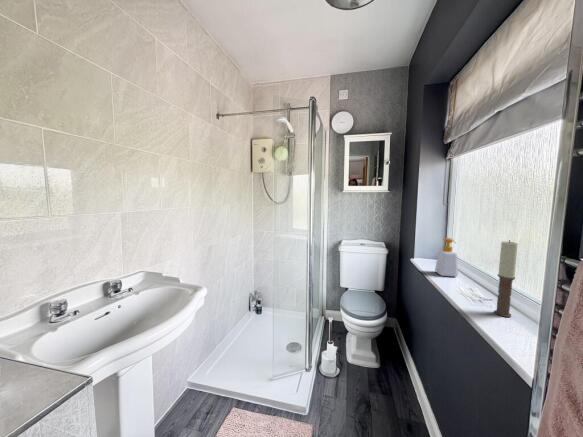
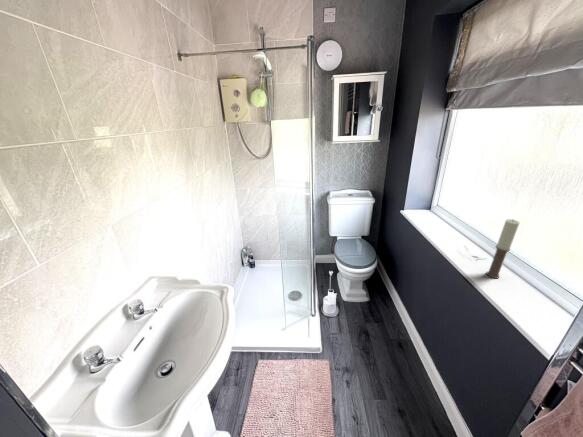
soap bottle: present [435,238,458,276] -> none [427,199,453,233]

